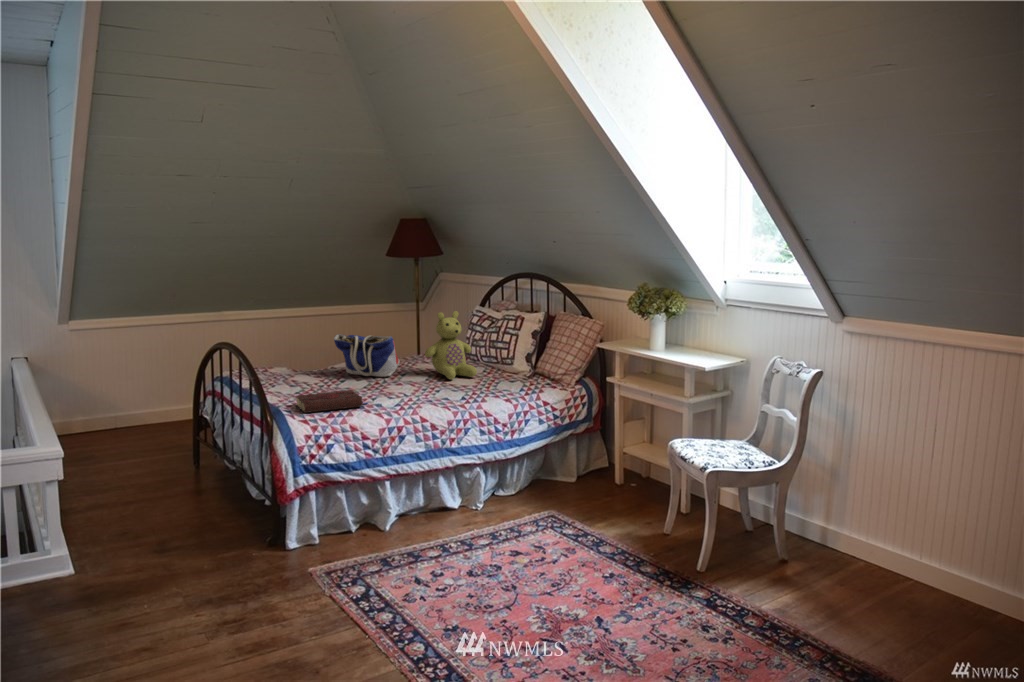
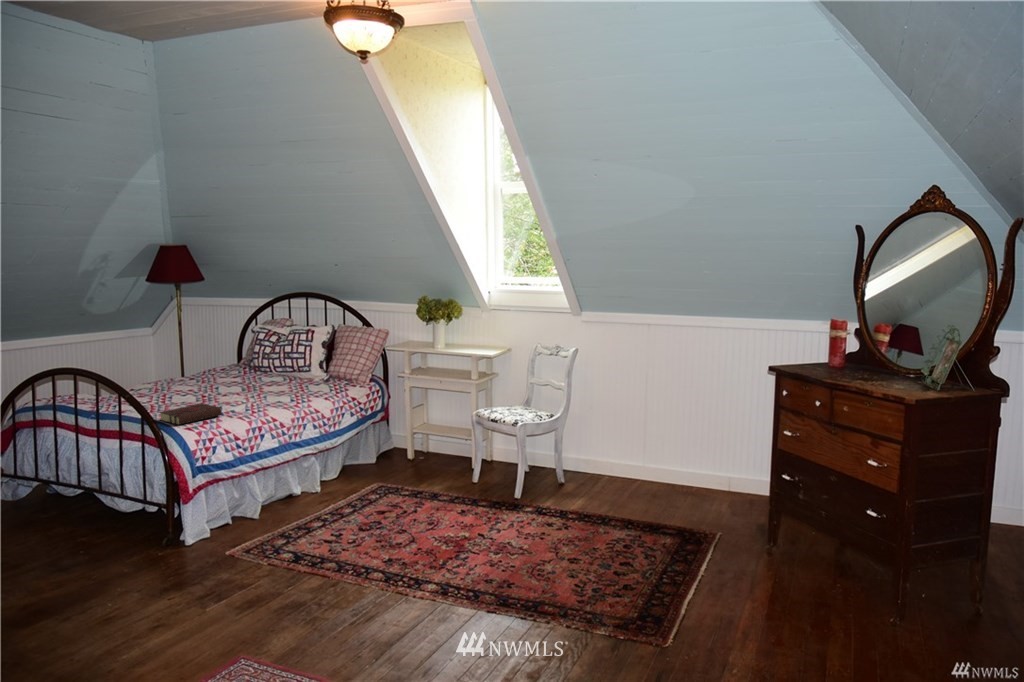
stuffed bear: present [425,311,477,379] -> none [237,329,284,388]
tote bag: present [334,334,399,377] -> none [152,355,214,392]

